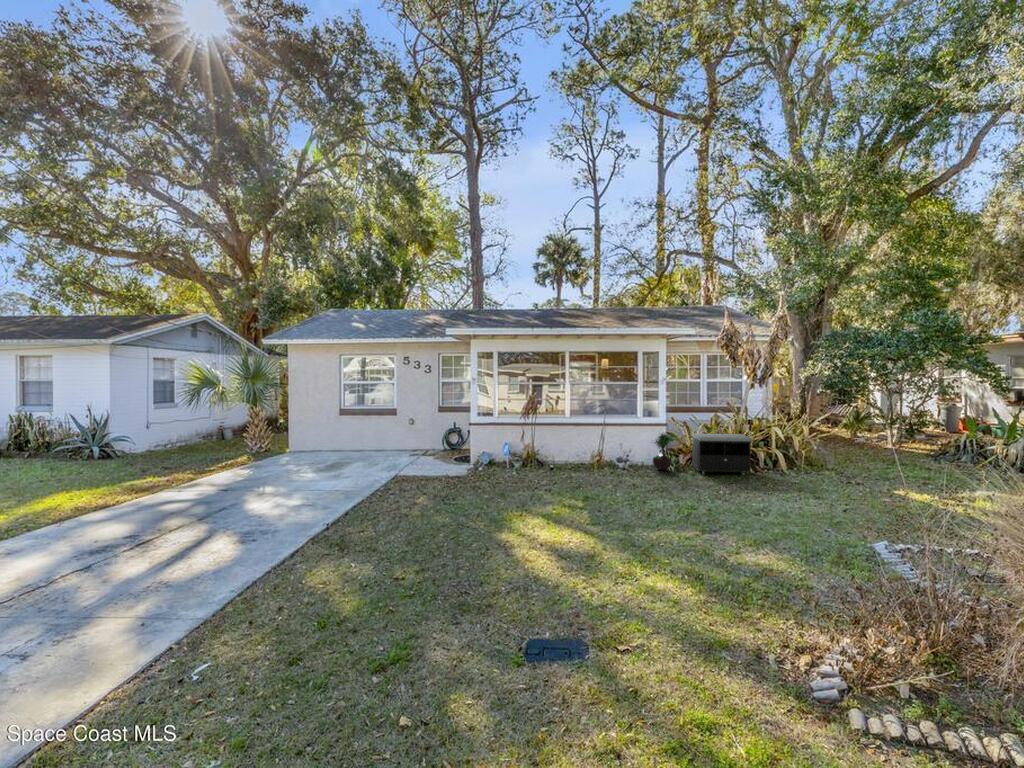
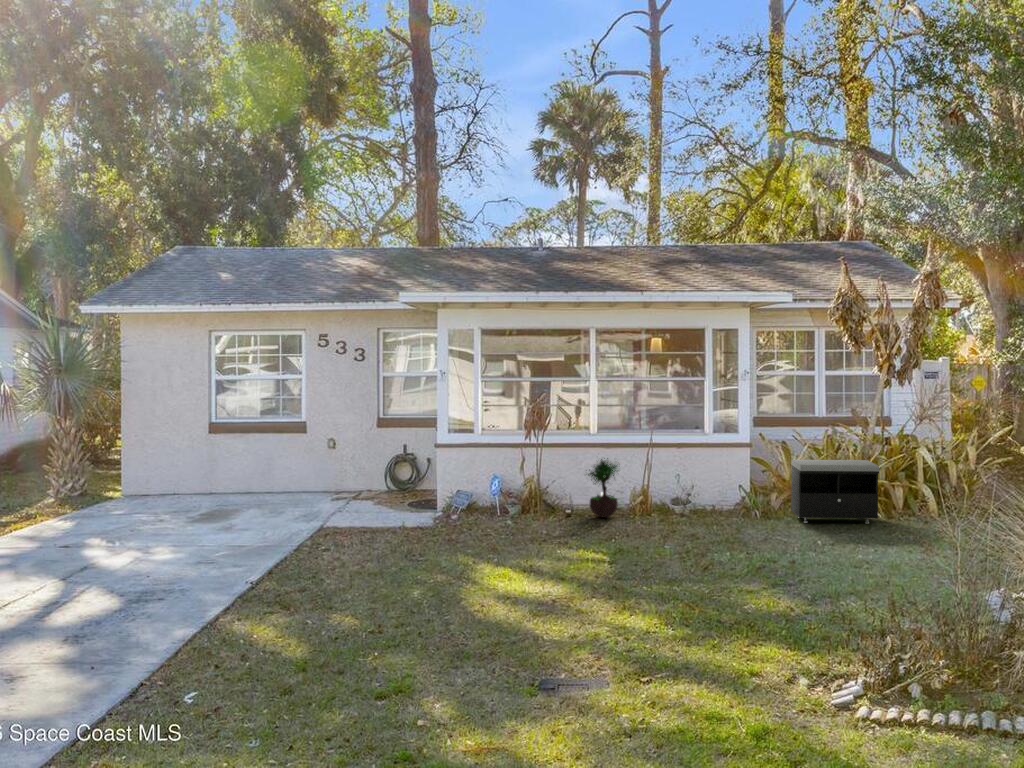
potted tree: present [653,433,673,470] -> present [588,458,618,517]

